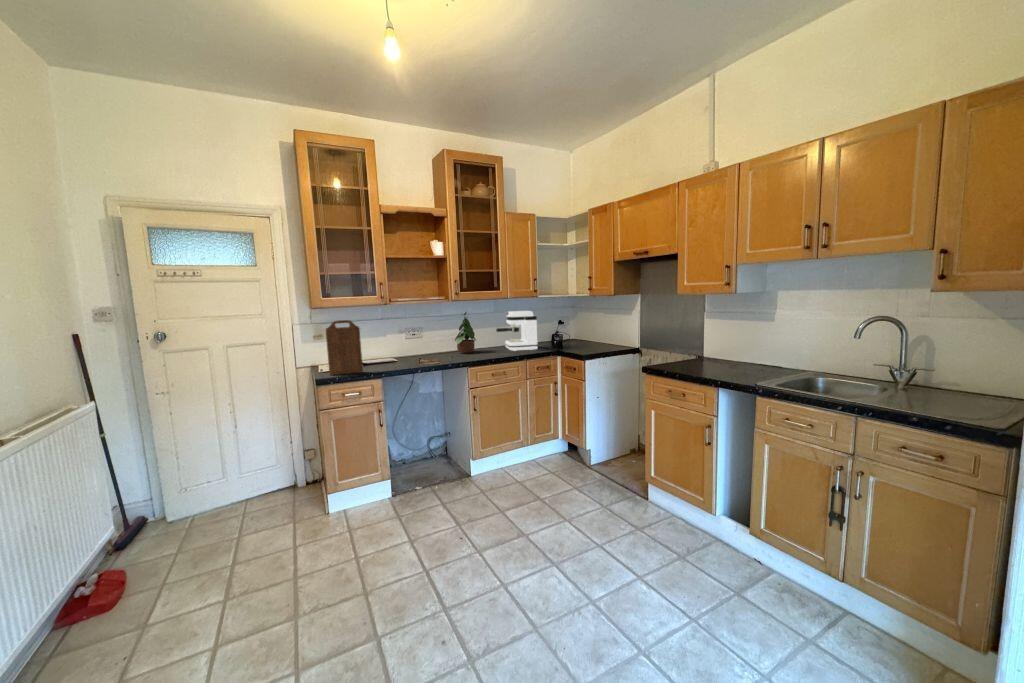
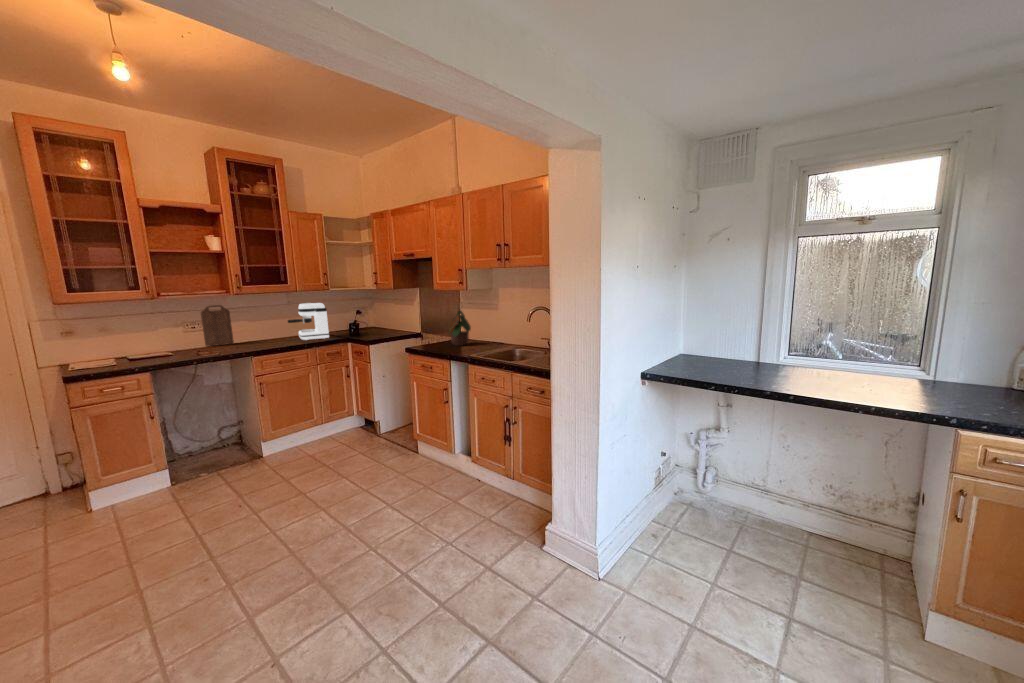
potted plant: present [455,312,476,353] -> present [451,309,471,346]
cutting board: present [326,320,363,375] -> present [201,305,234,346]

